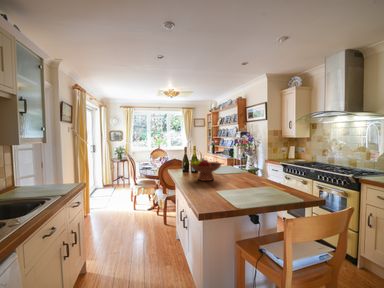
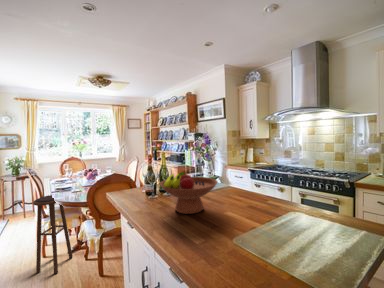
stool: none [130,171,151,219] -> present [33,195,73,274]

